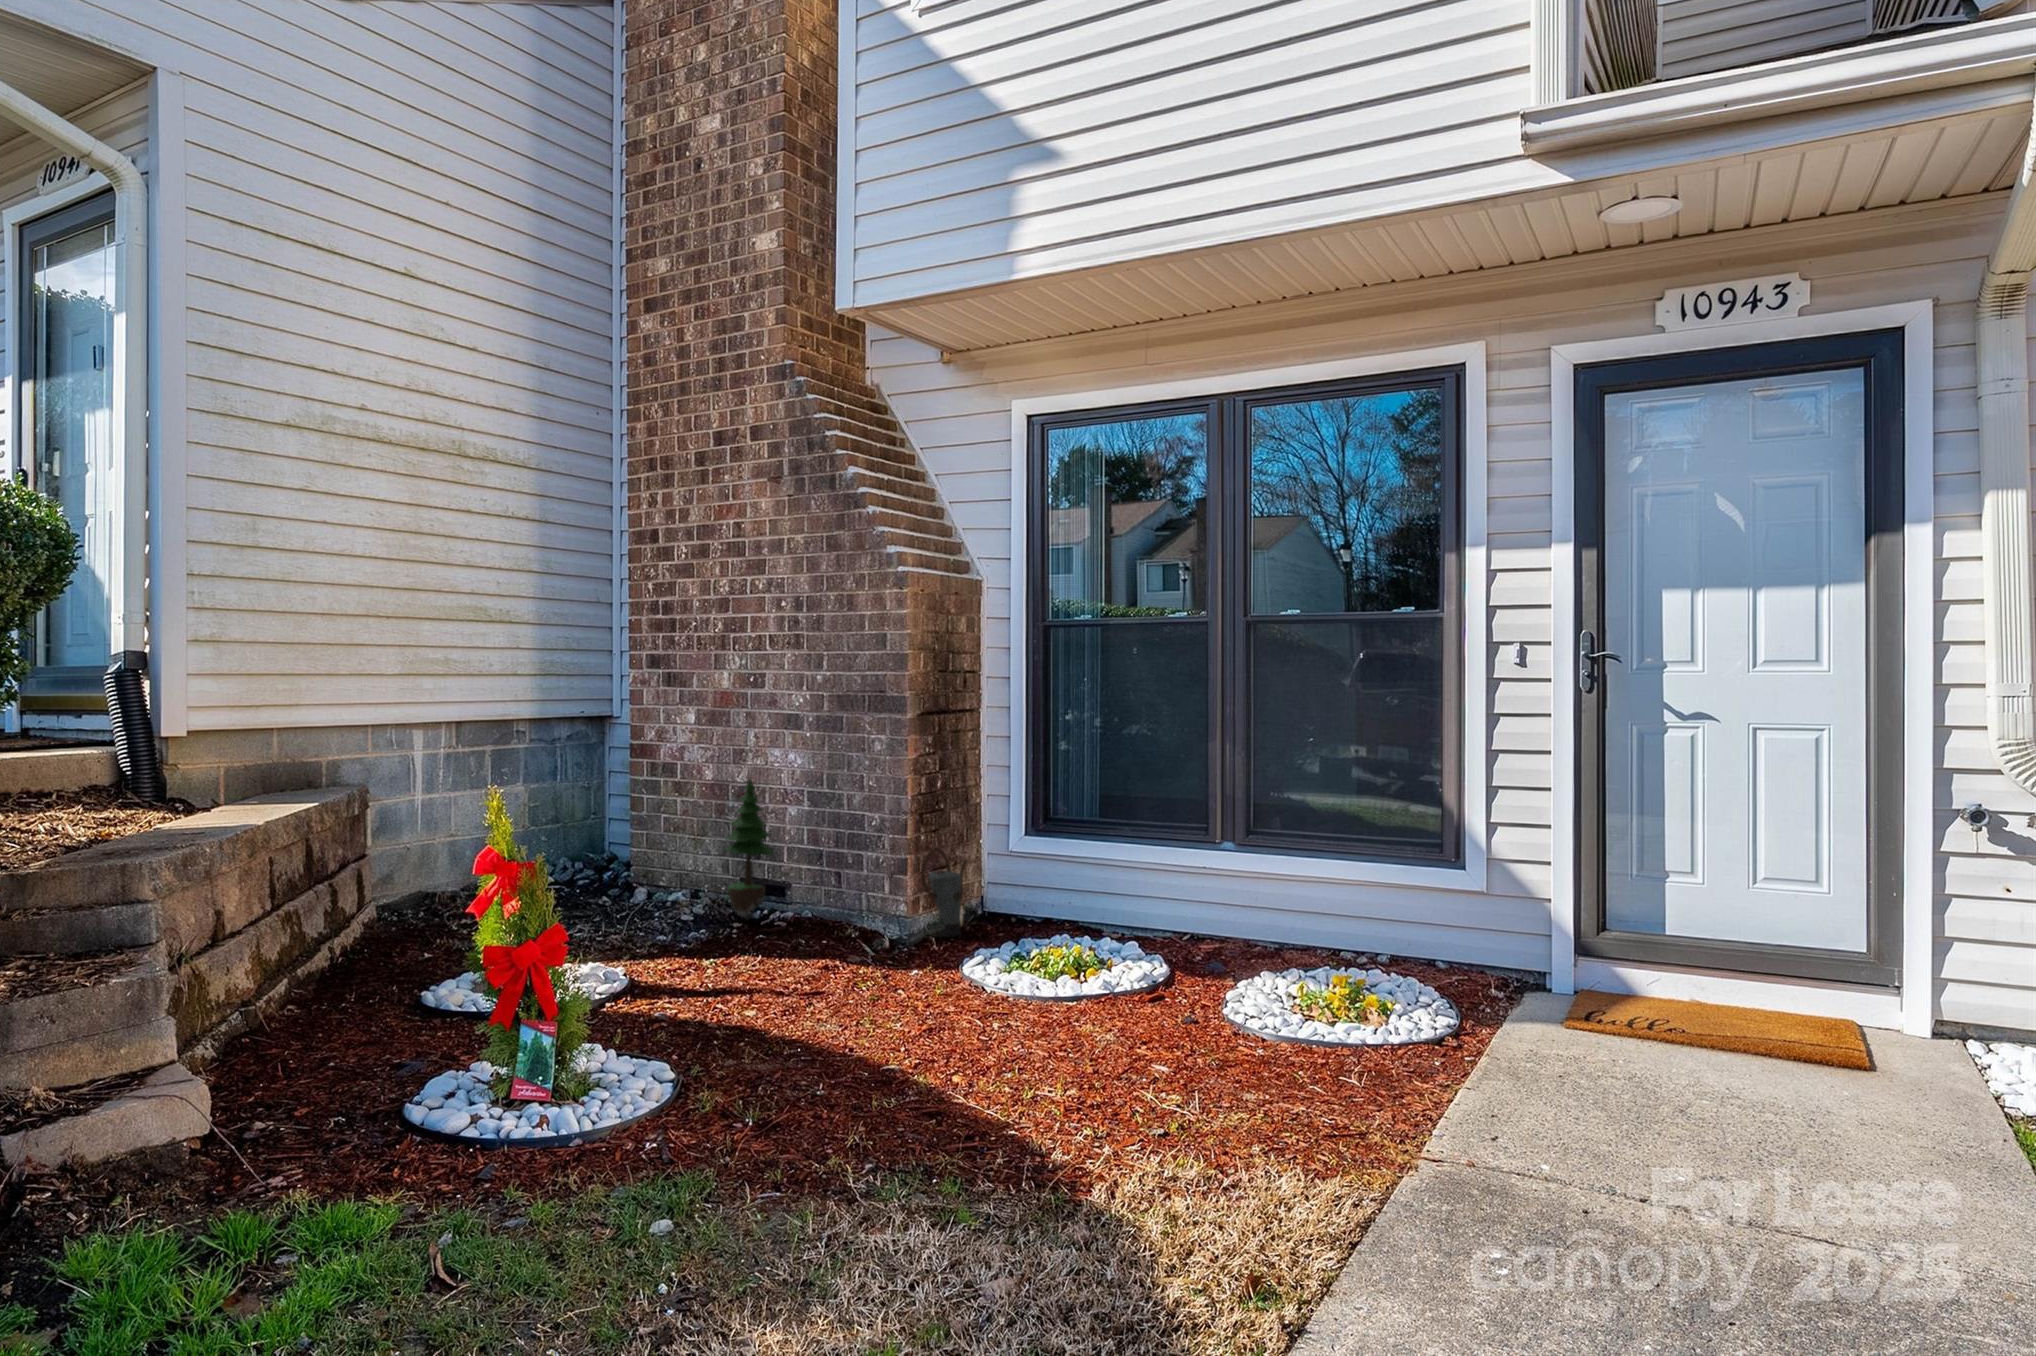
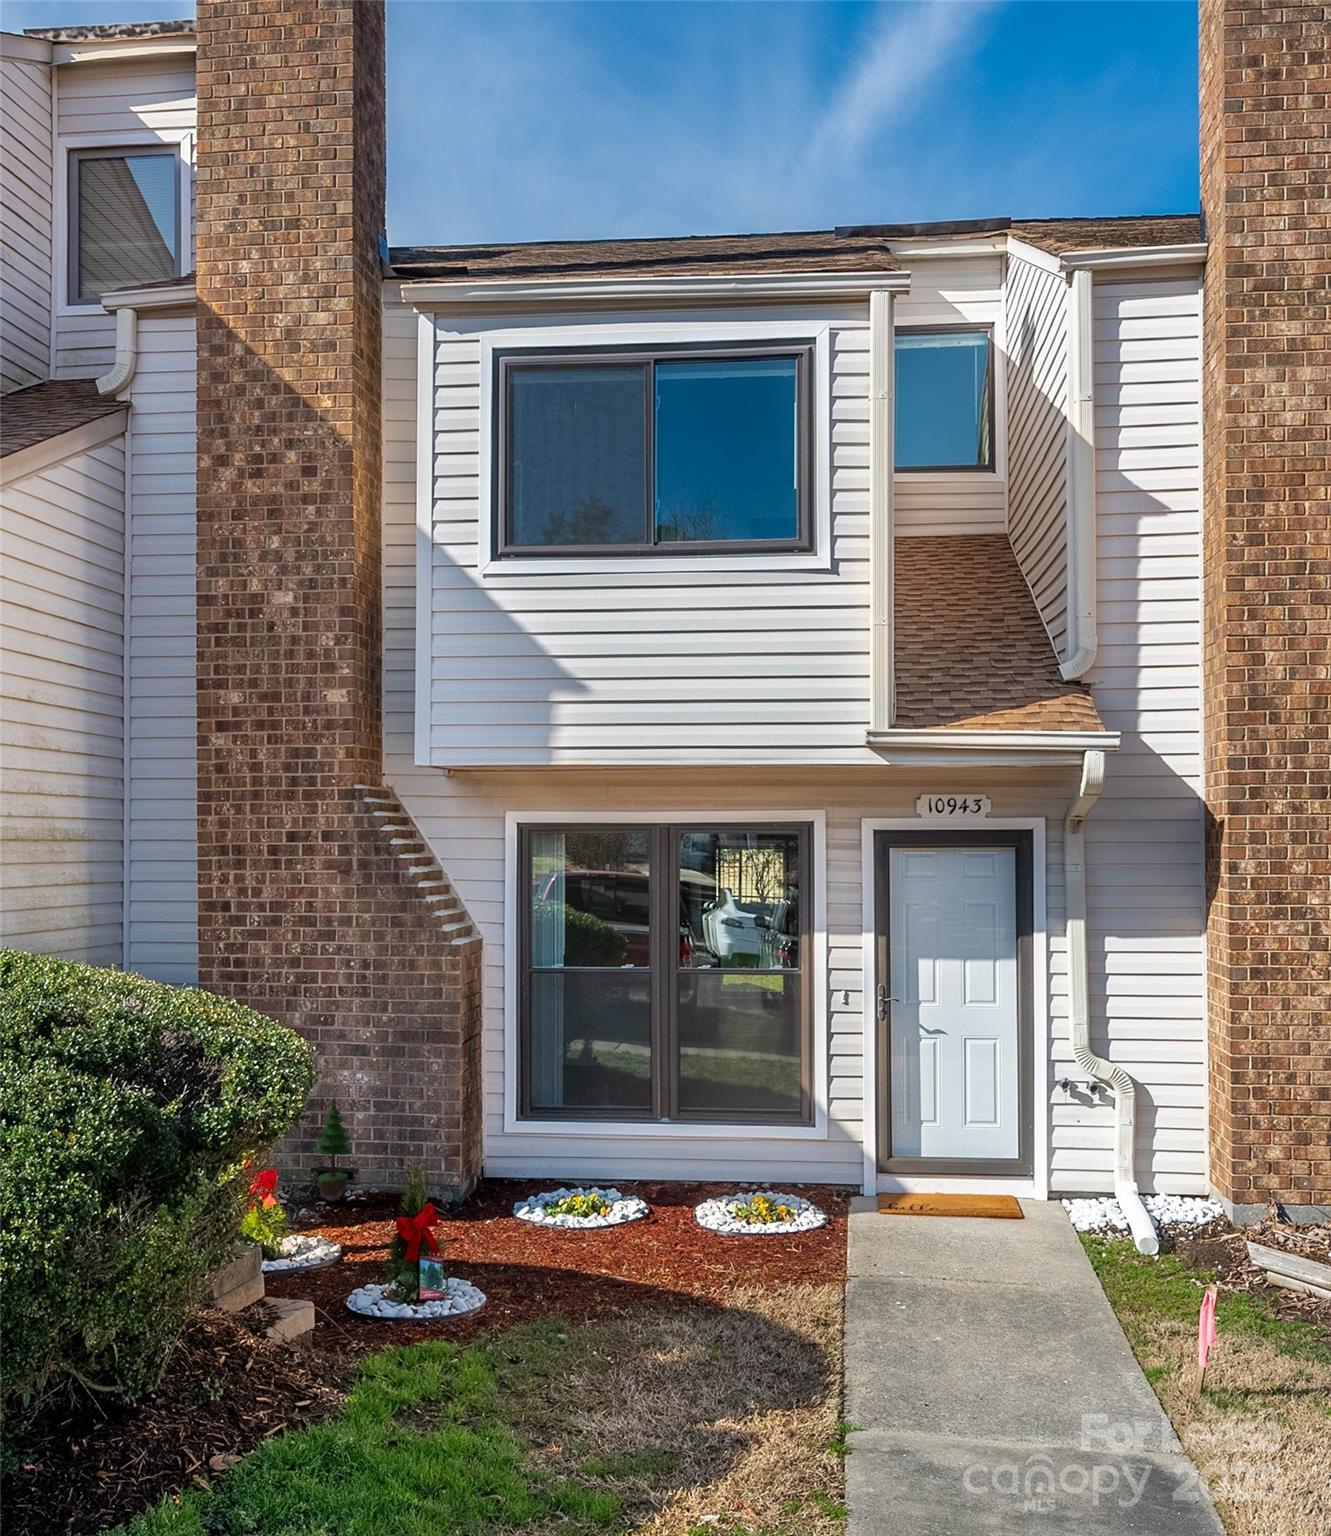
watering can: present [921,848,967,937] -> none [471,1137,496,1200]

